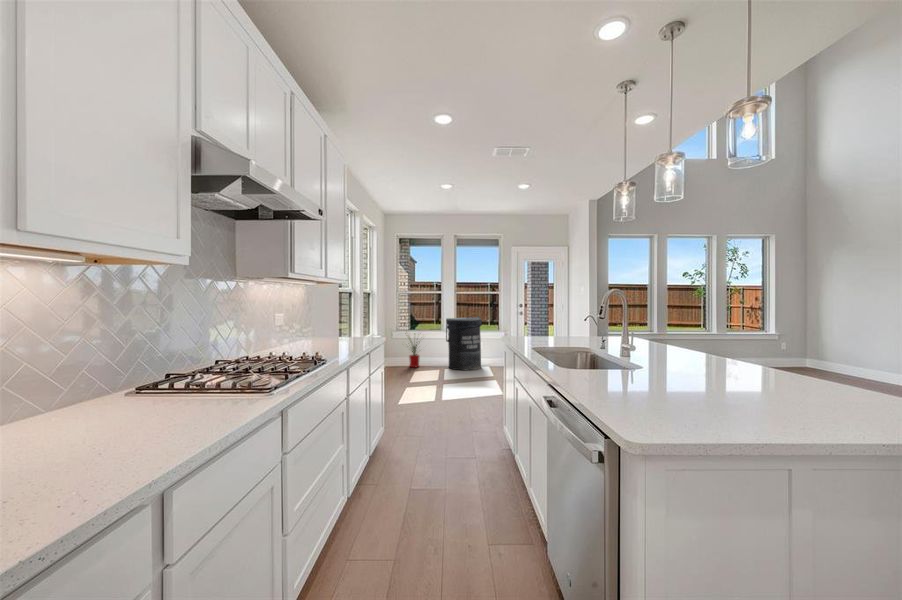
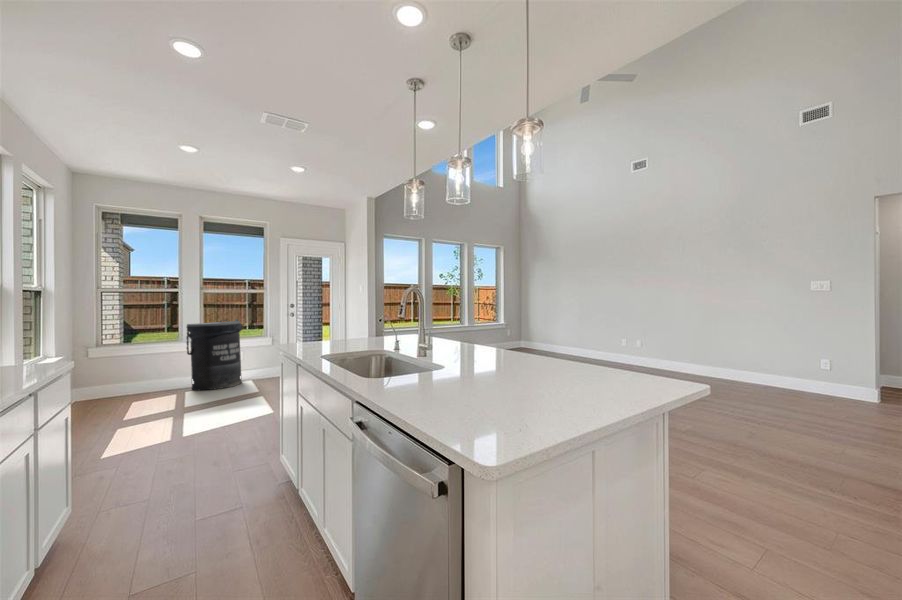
house plant: present [409,338,419,368] -> none [102,341,157,397]

